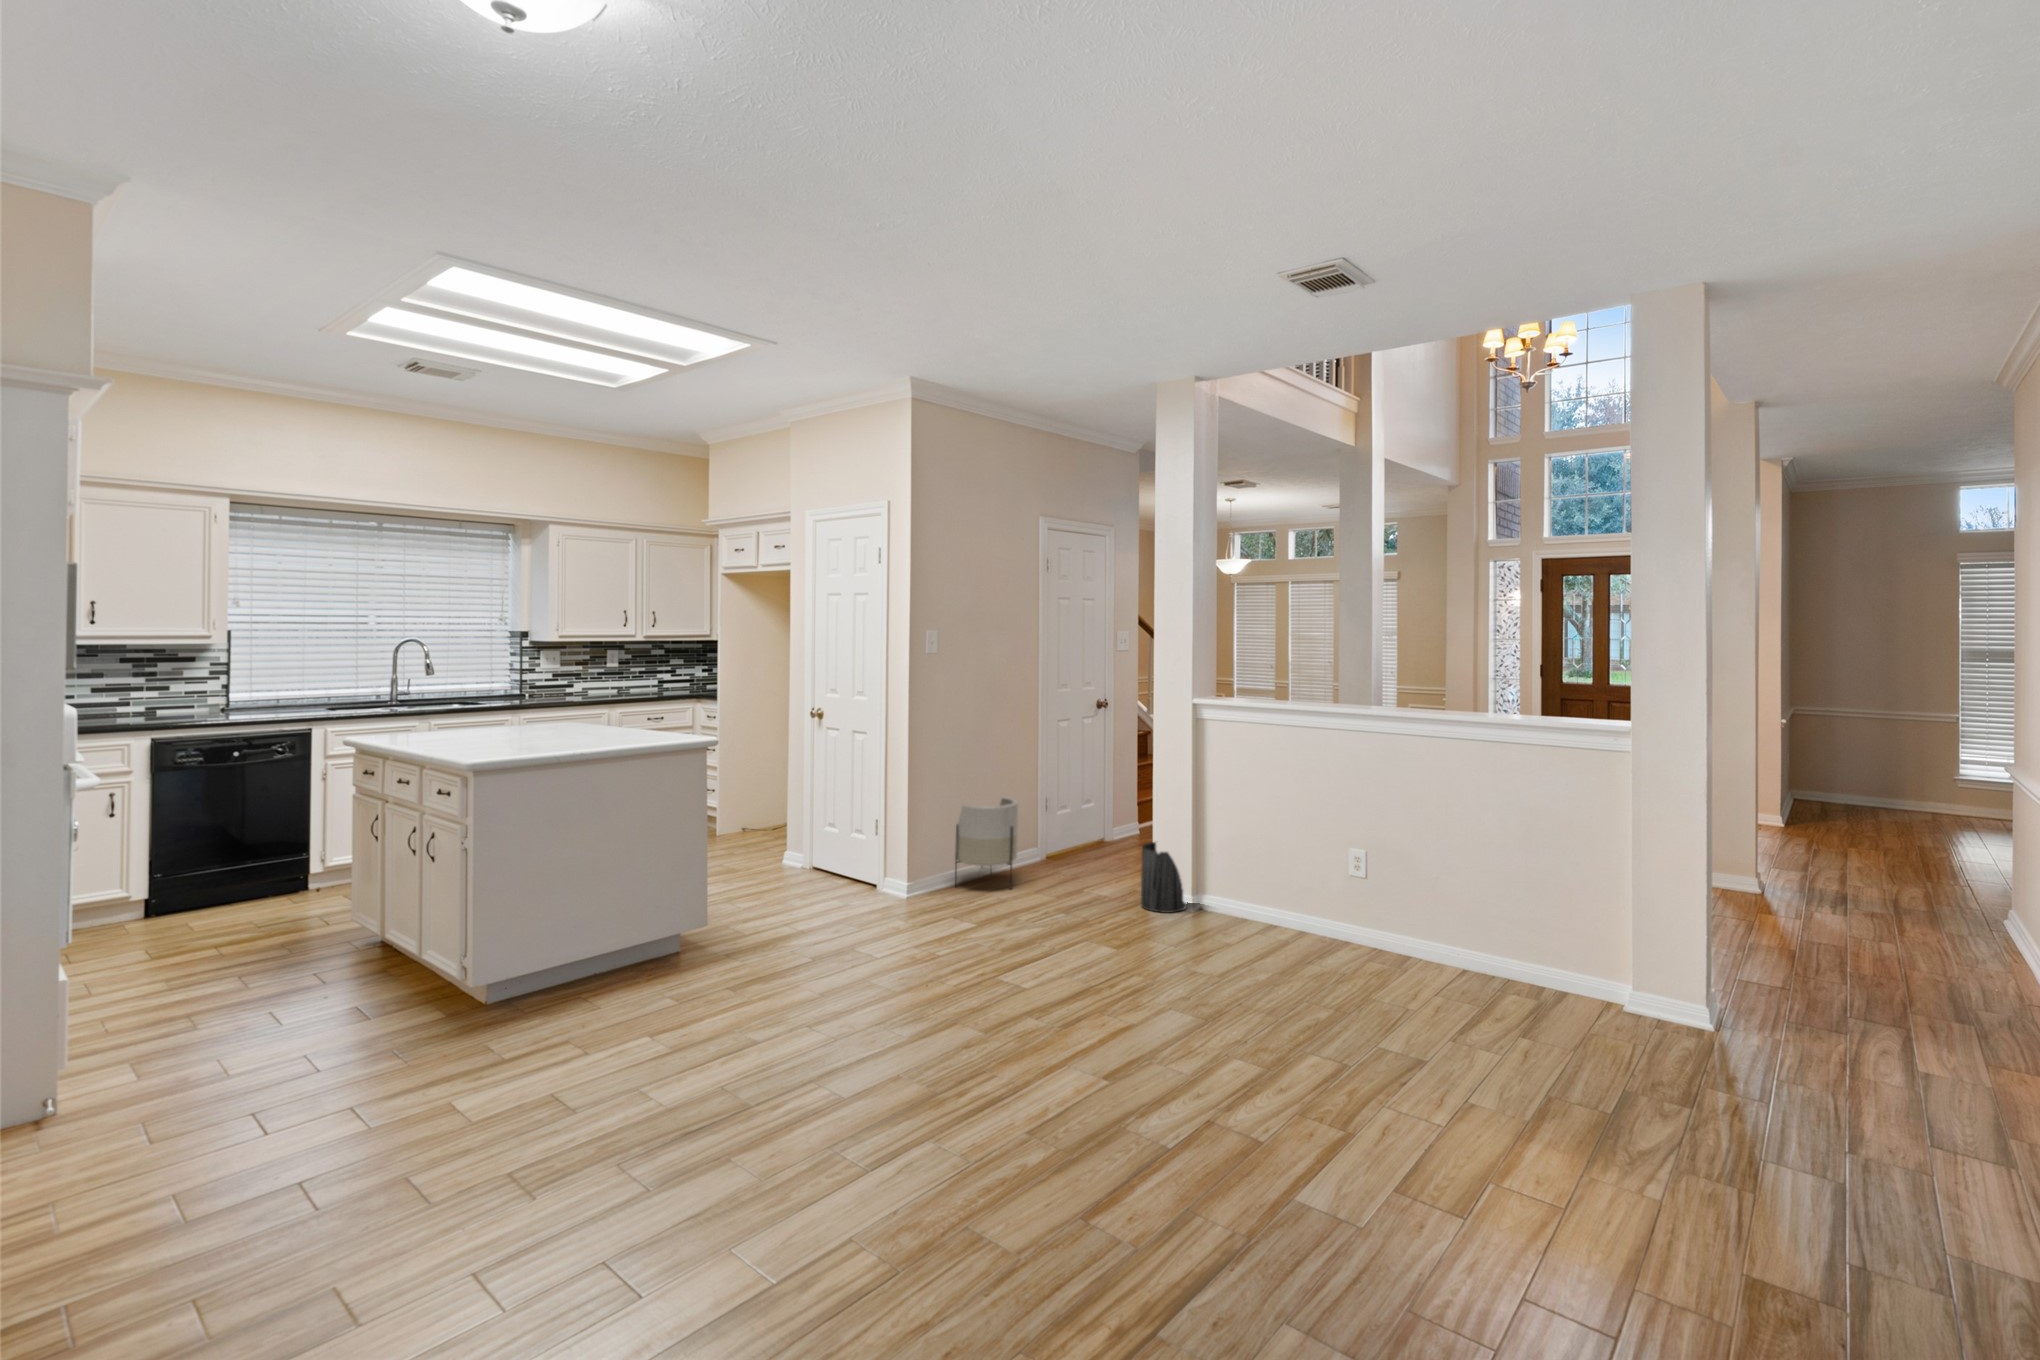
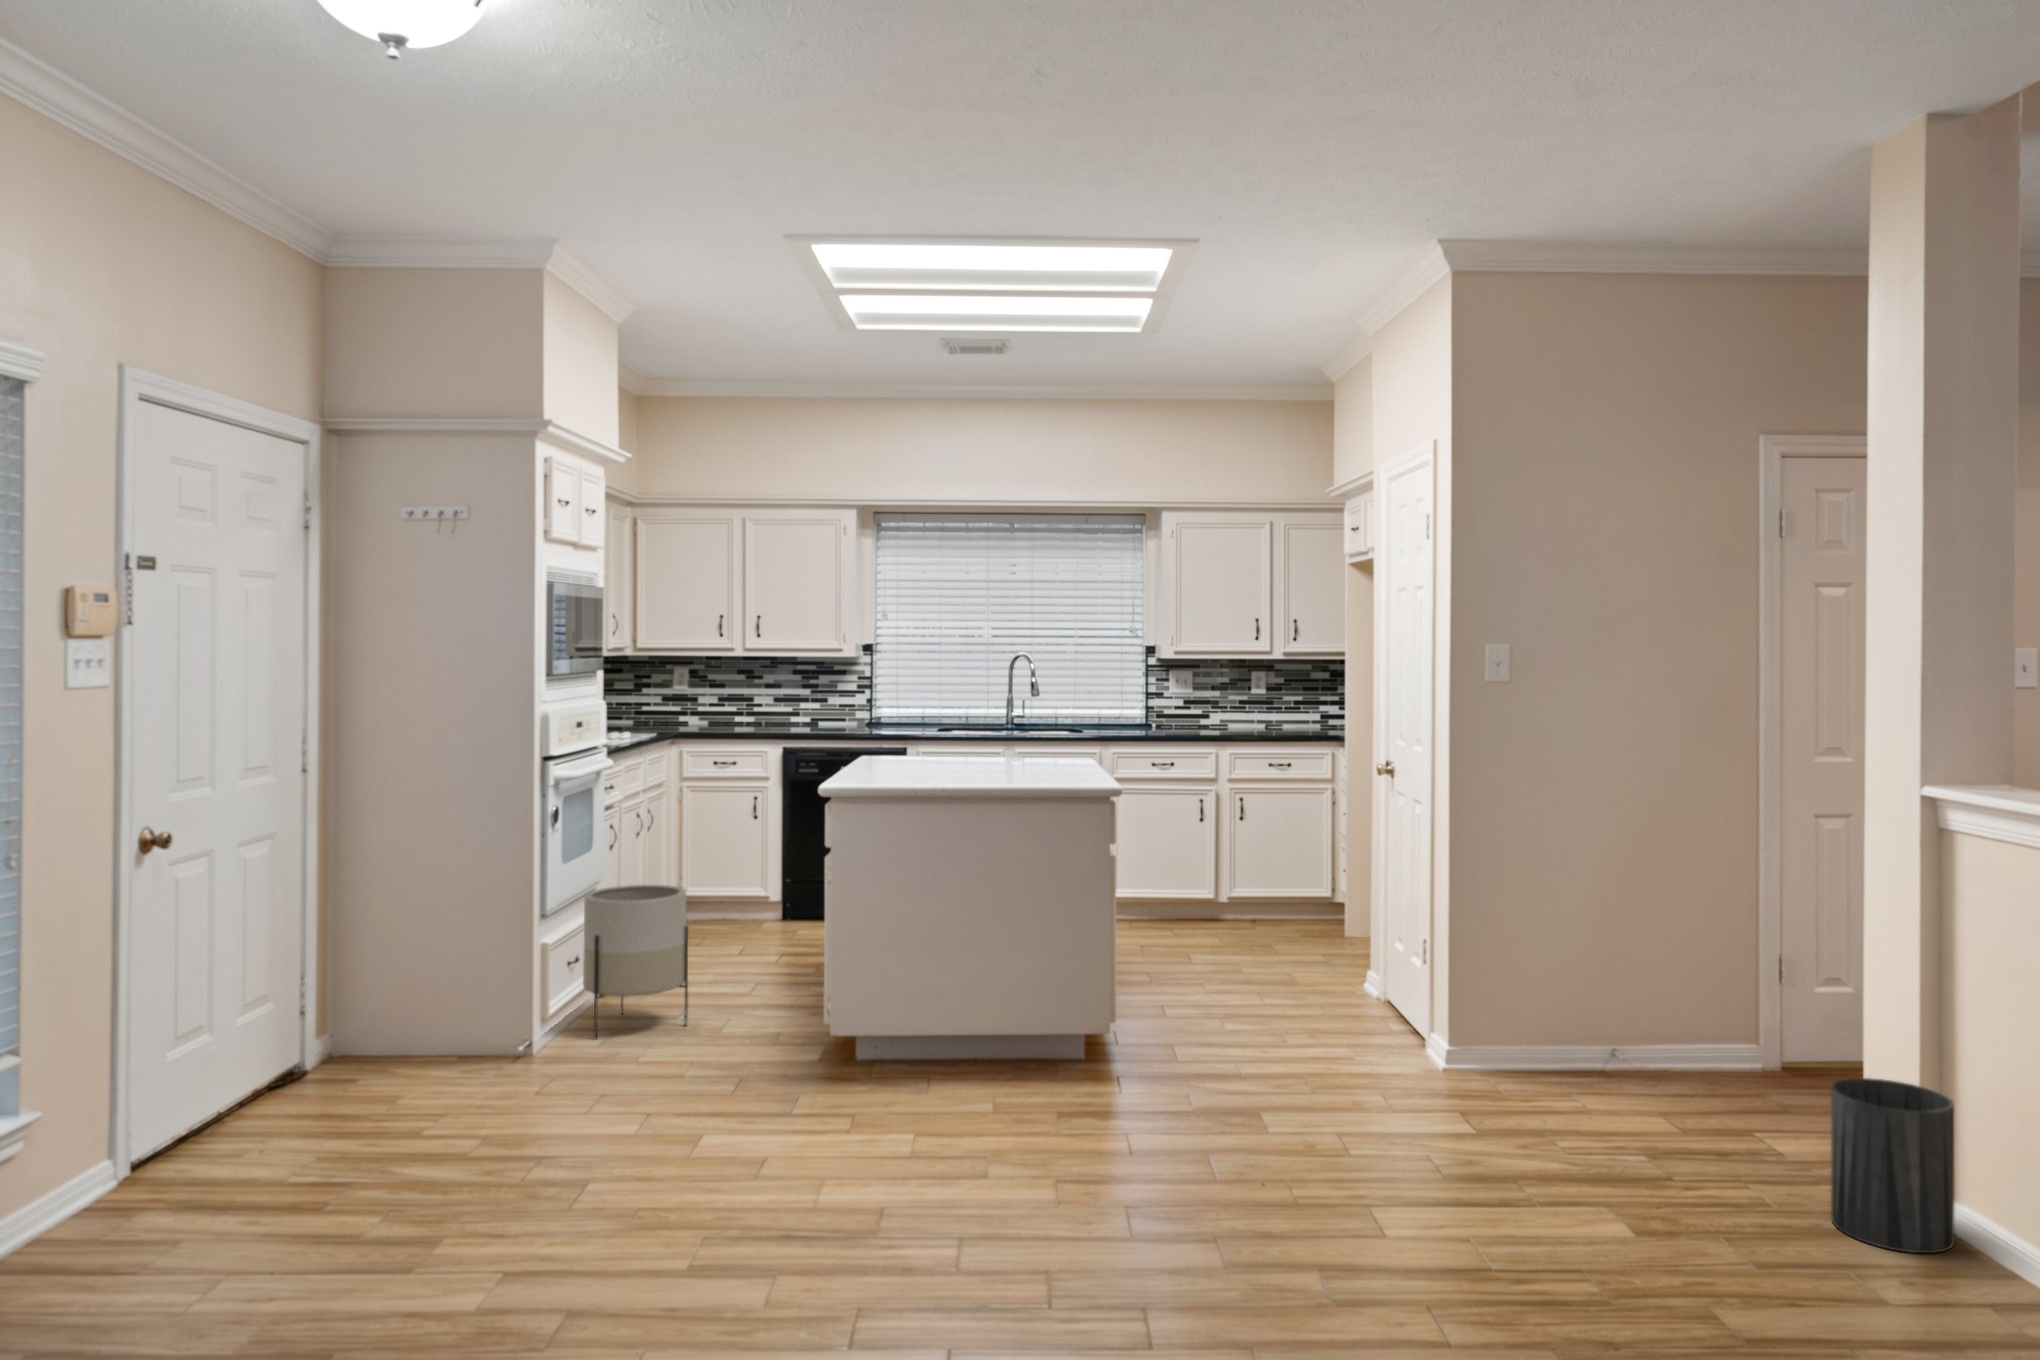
planter: present [955,797,1018,887] -> present [583,885,688,1039]

